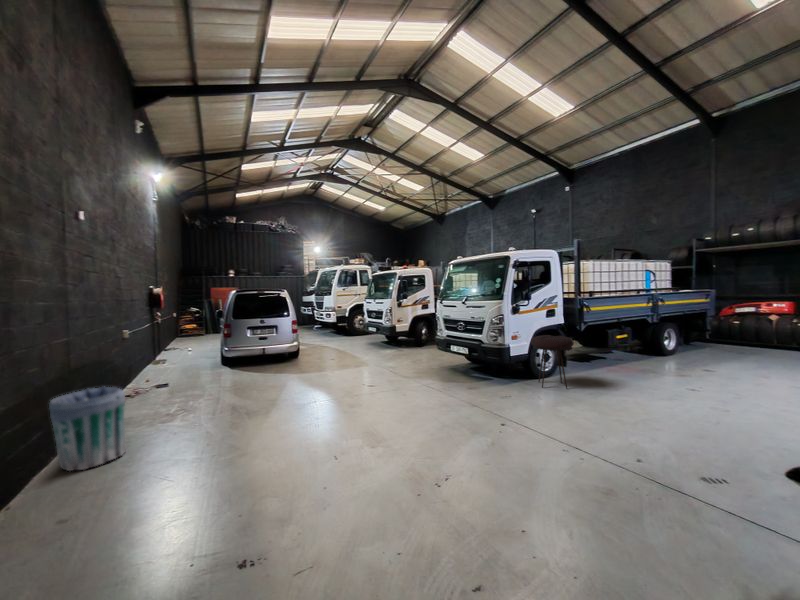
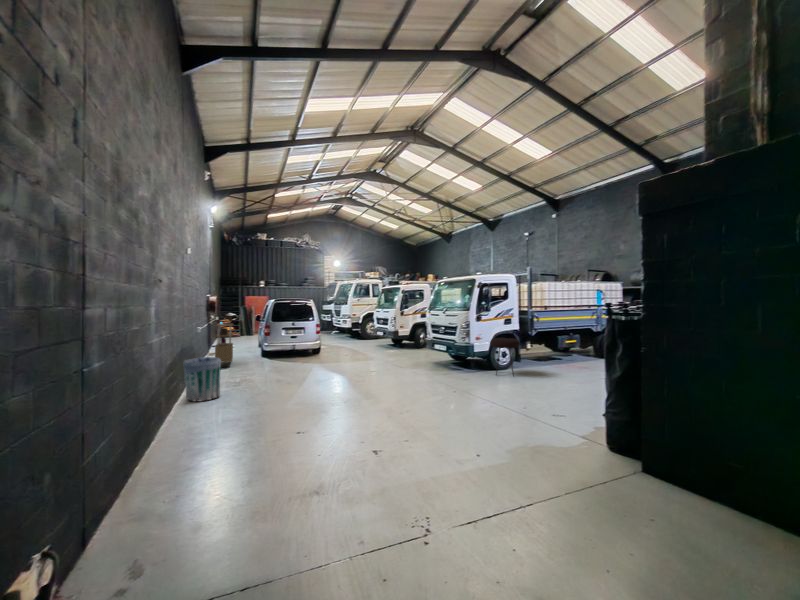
shelving unit: none [146,323,179,388] -> present [215,322,233,366]

